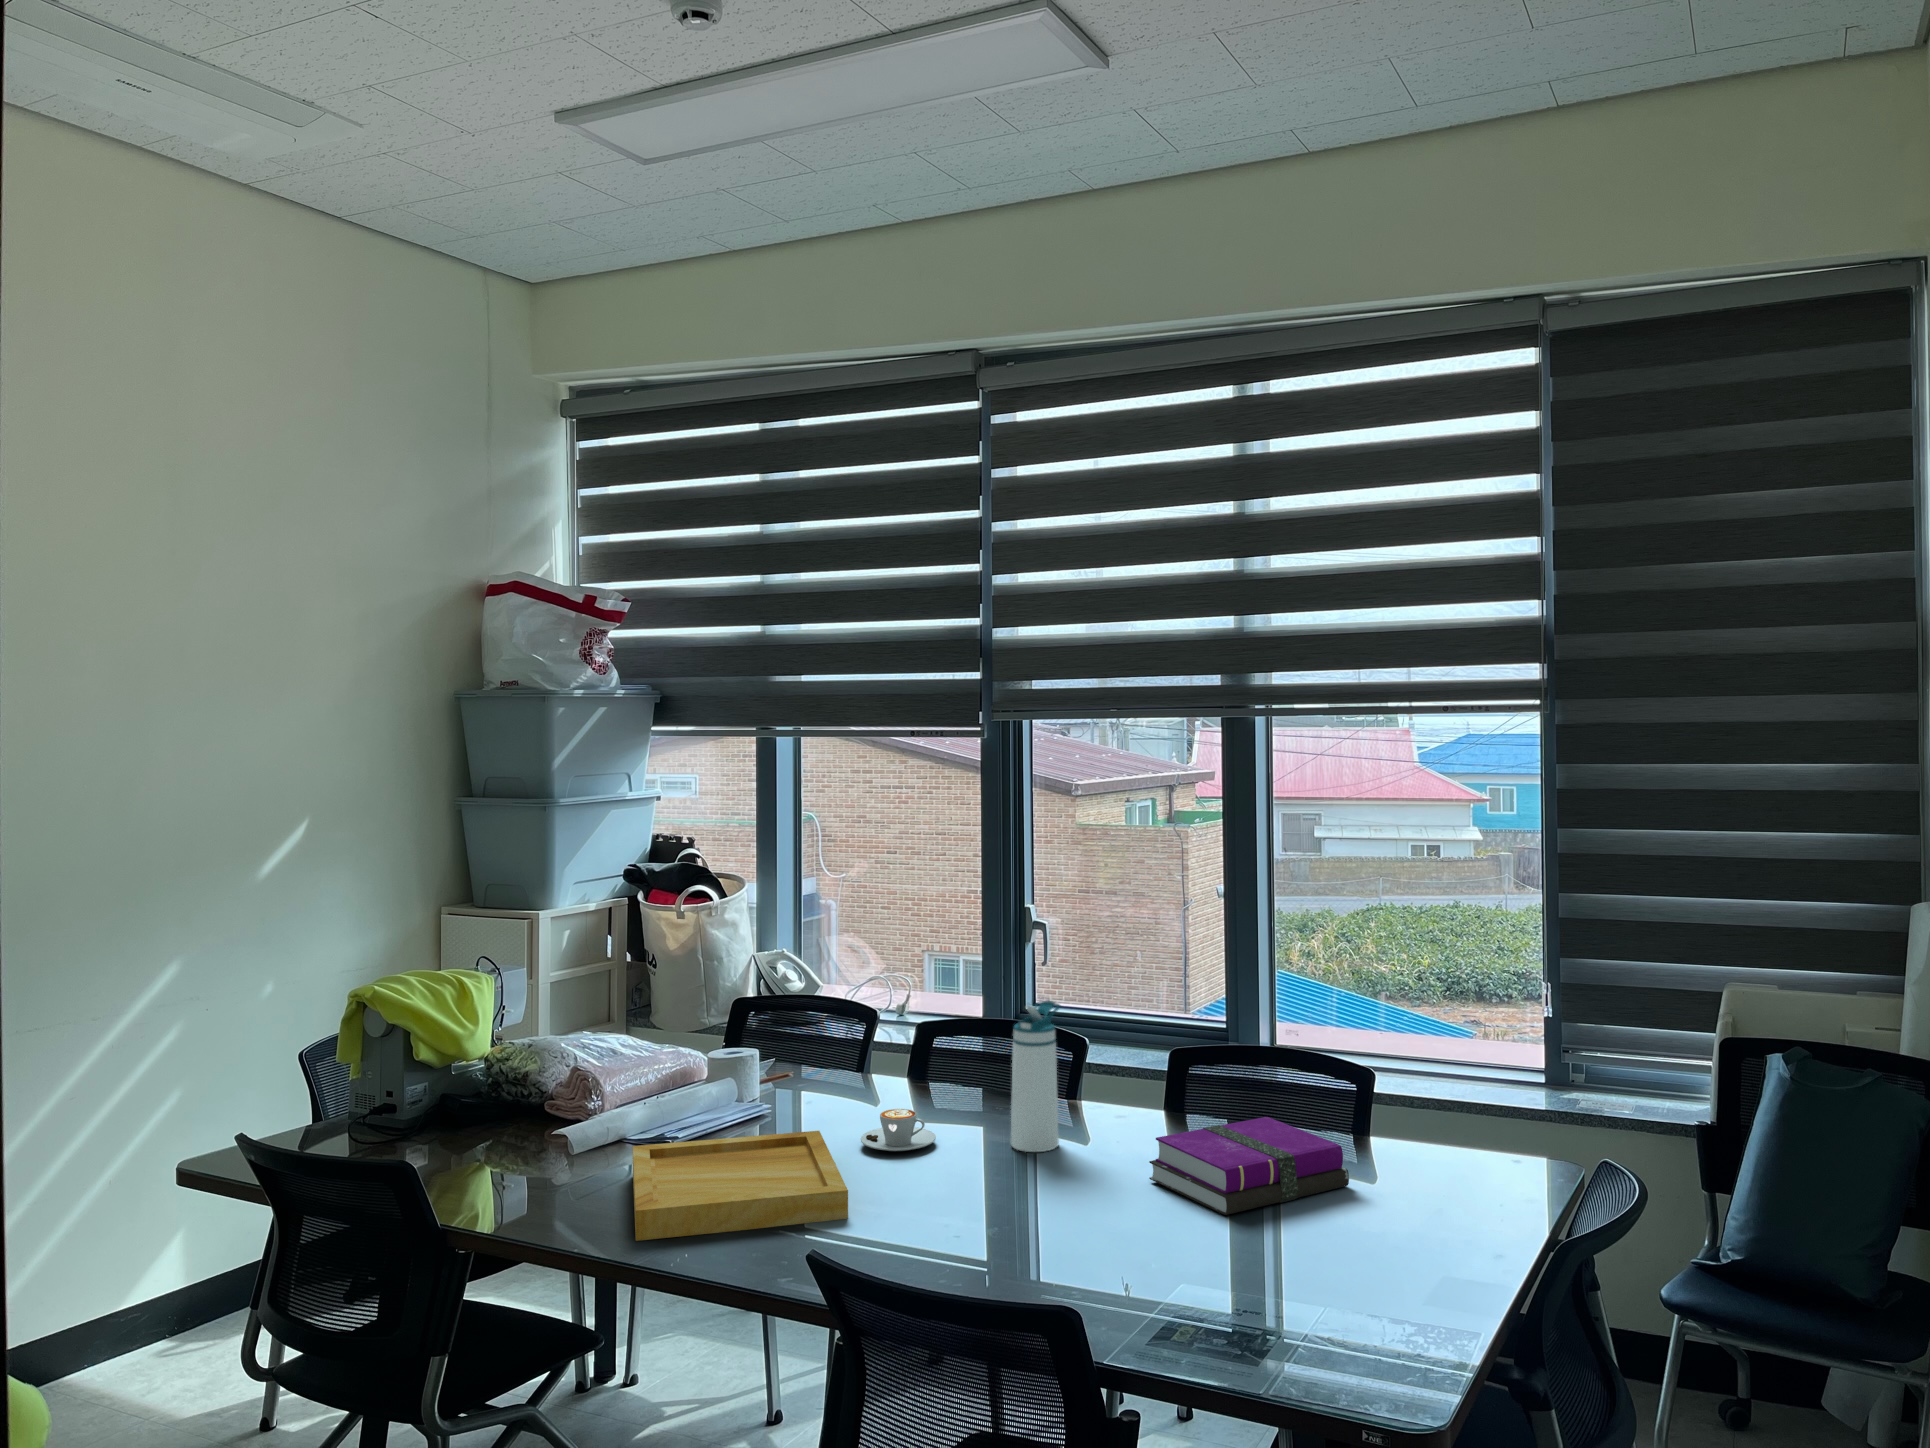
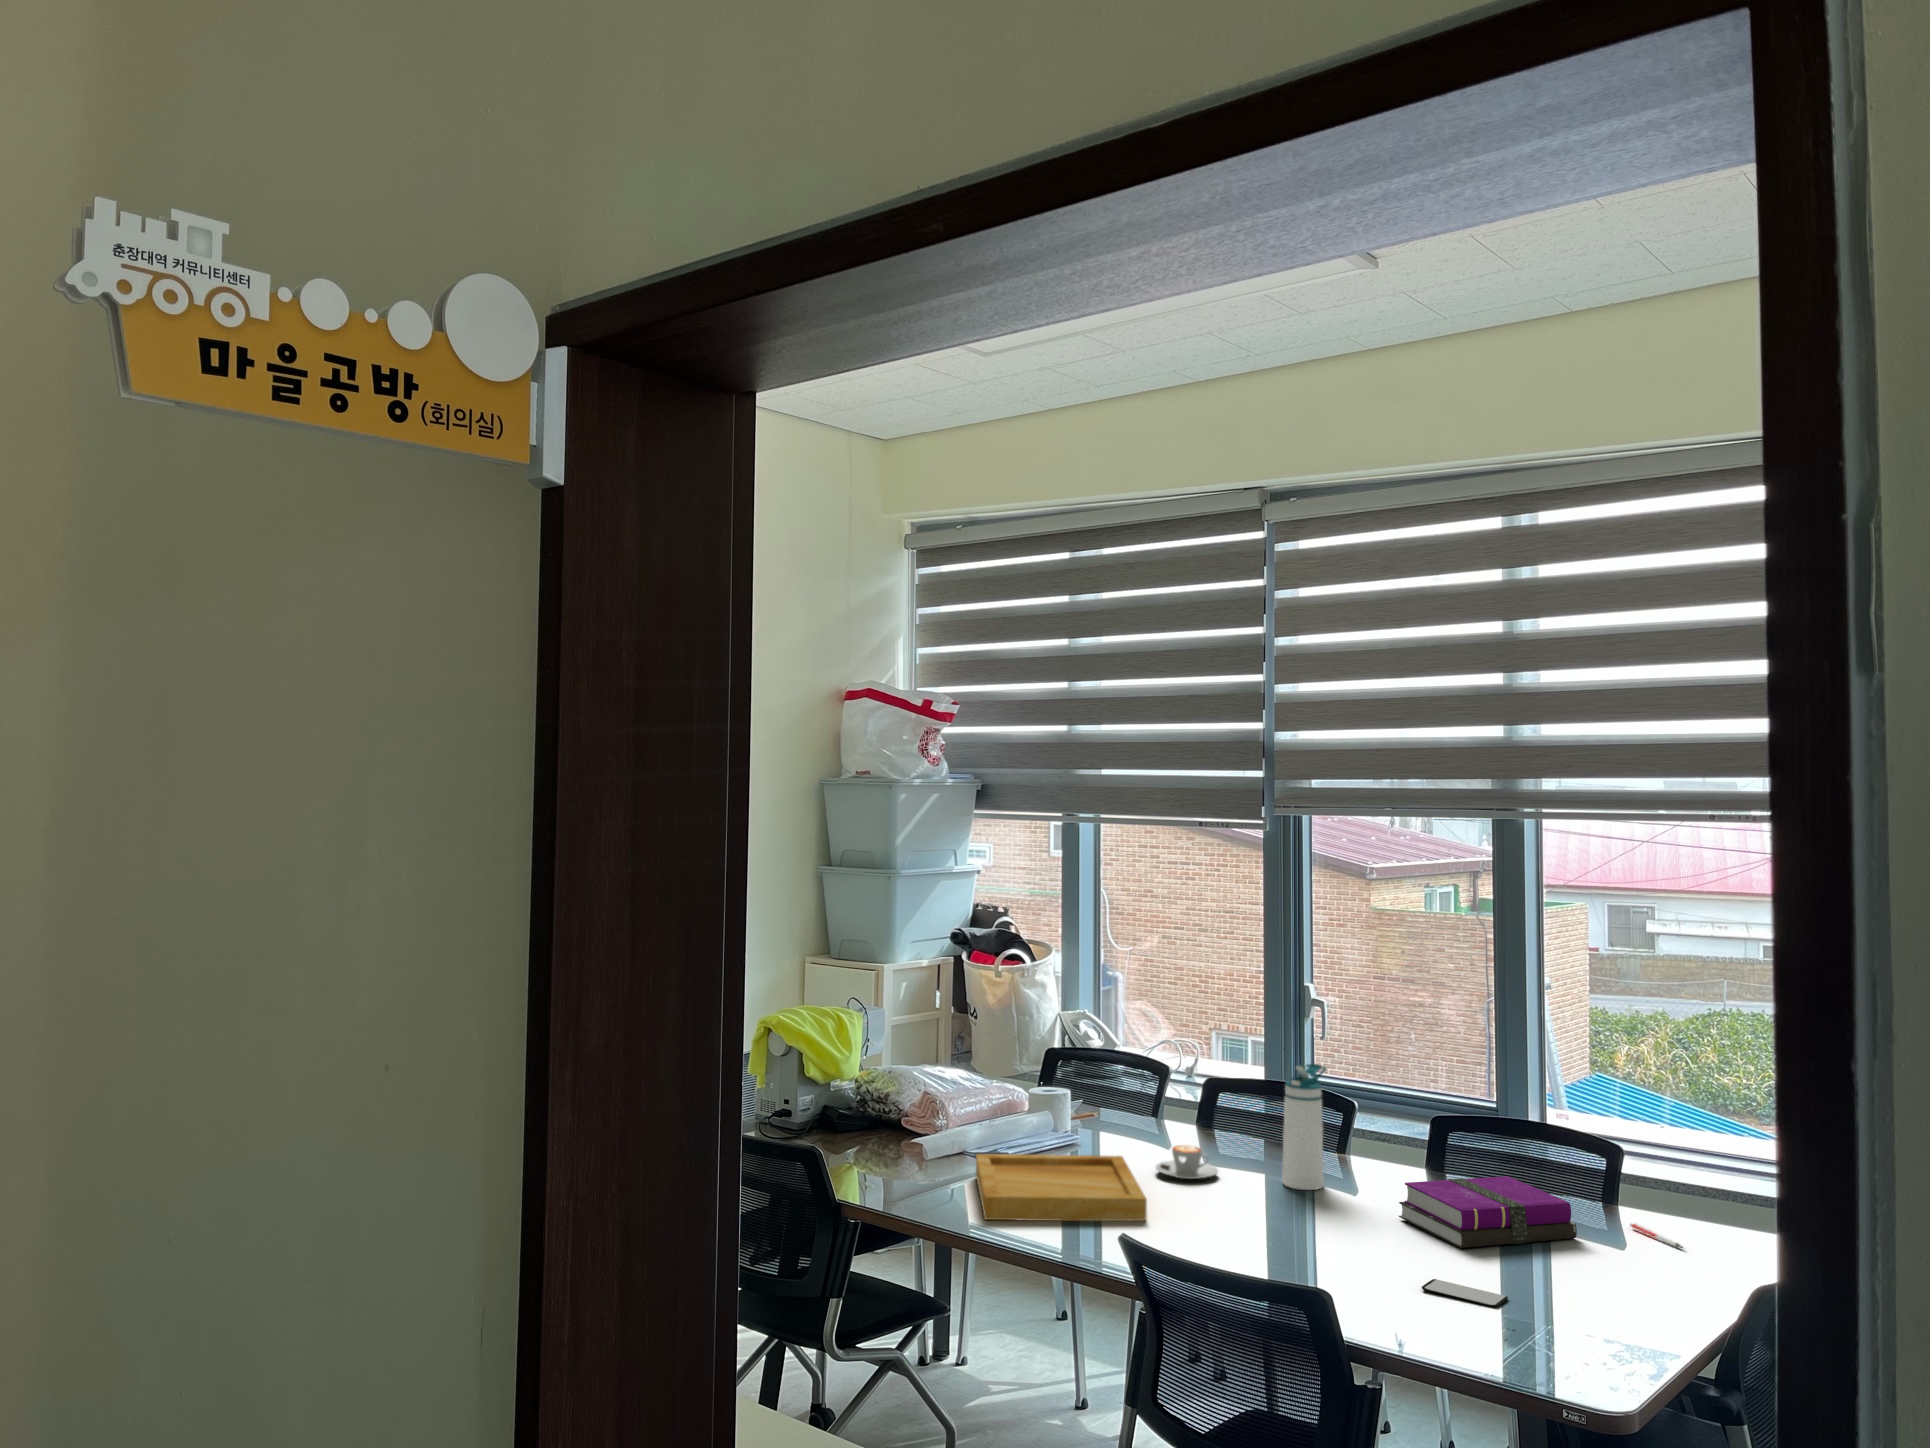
pen: none [1400,1159,1467,1187] -> present [1631,1224,1682,1248]
smartphone: none [1190,1266,1293,1300] -> present [1422,1279,1508,1307]

